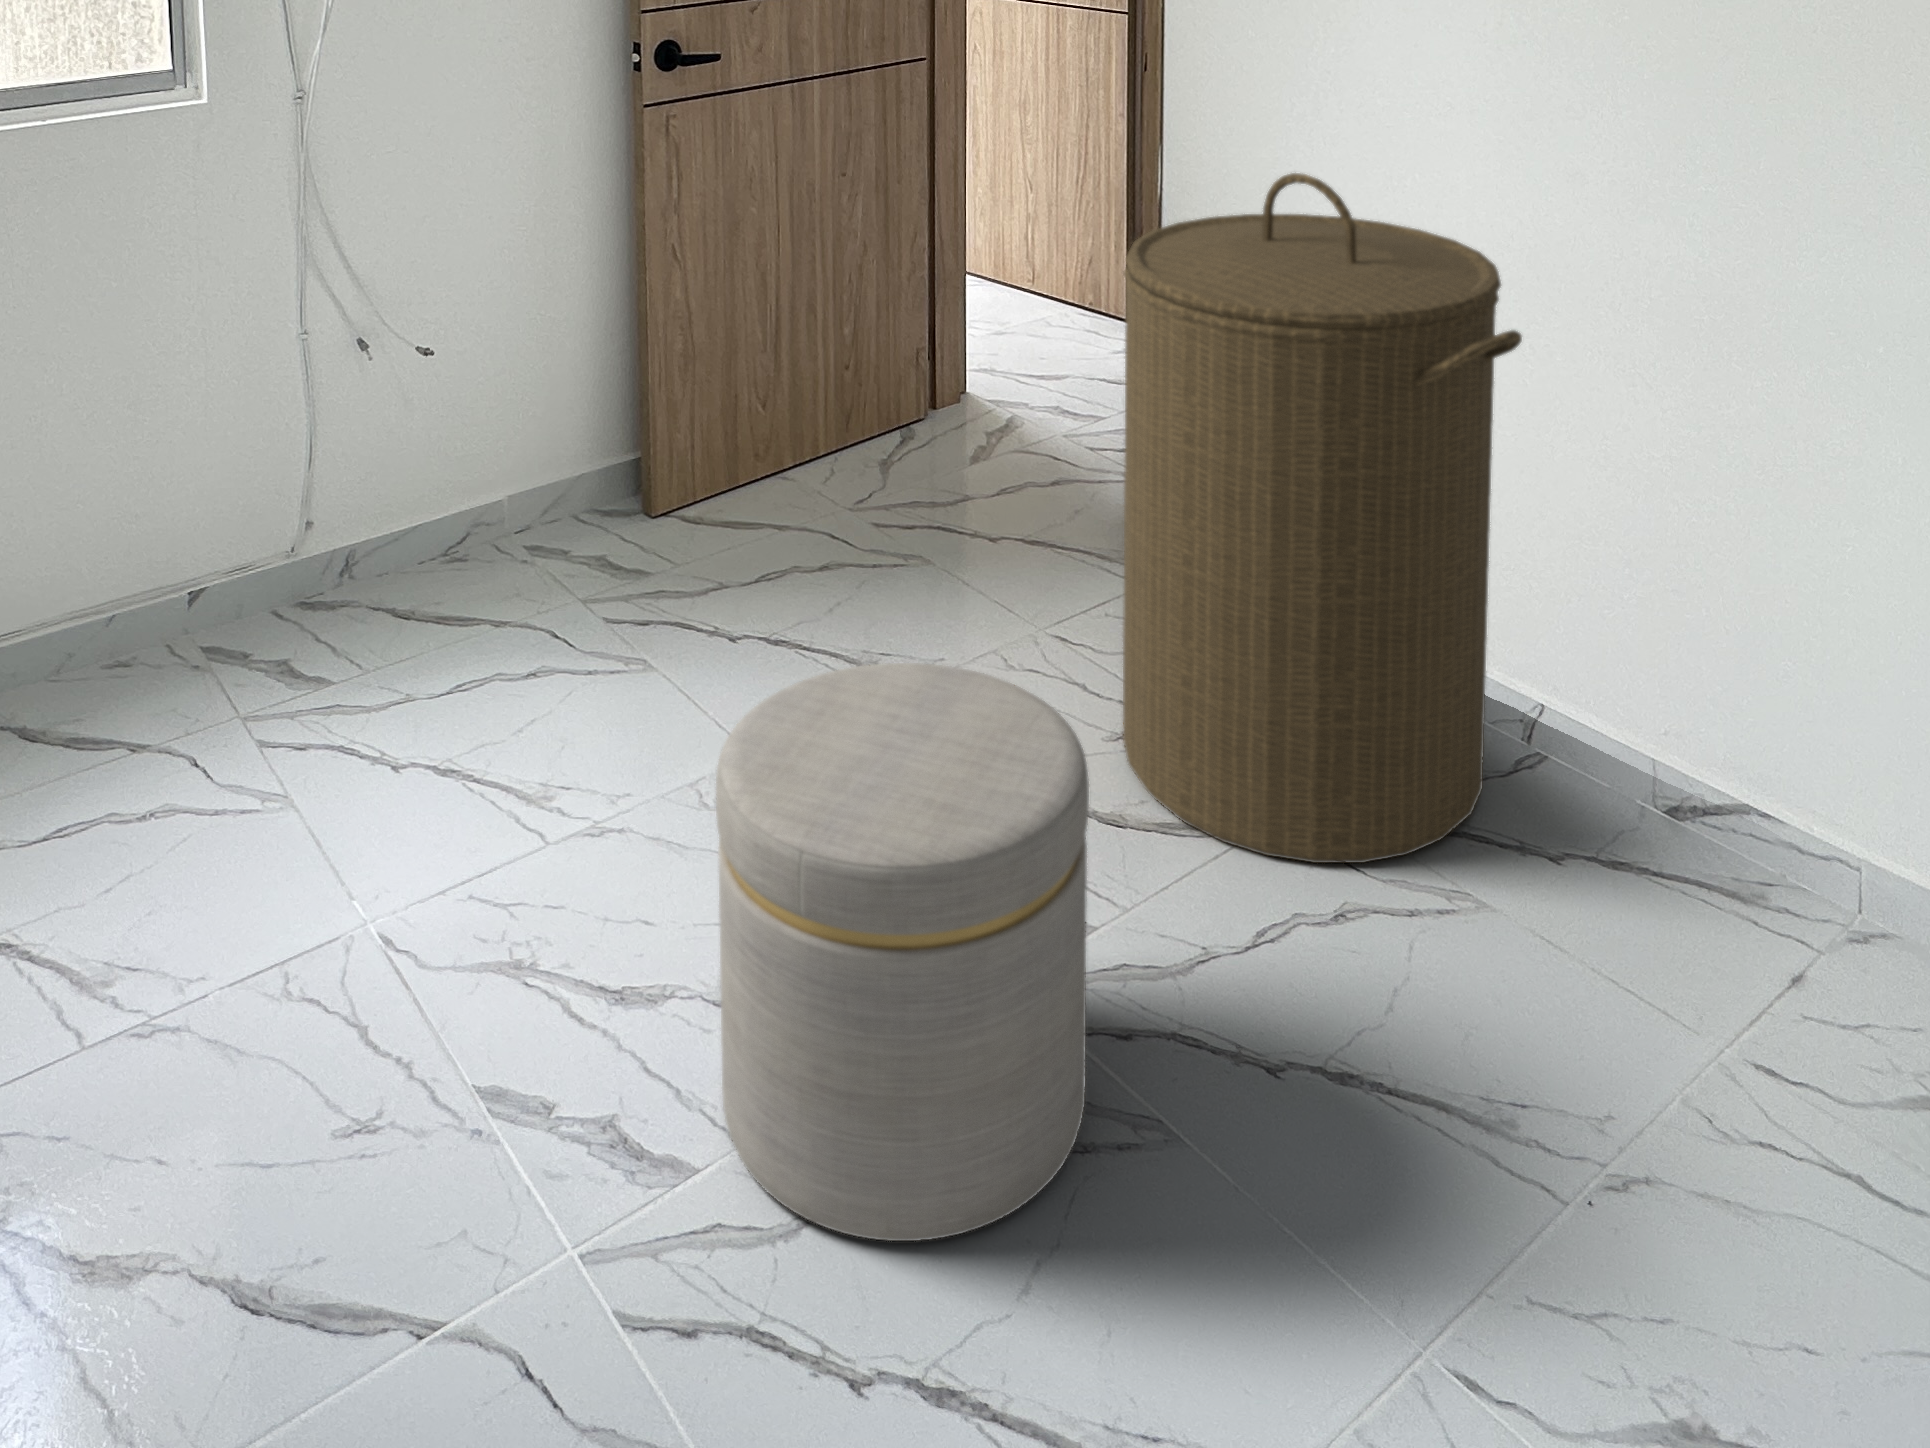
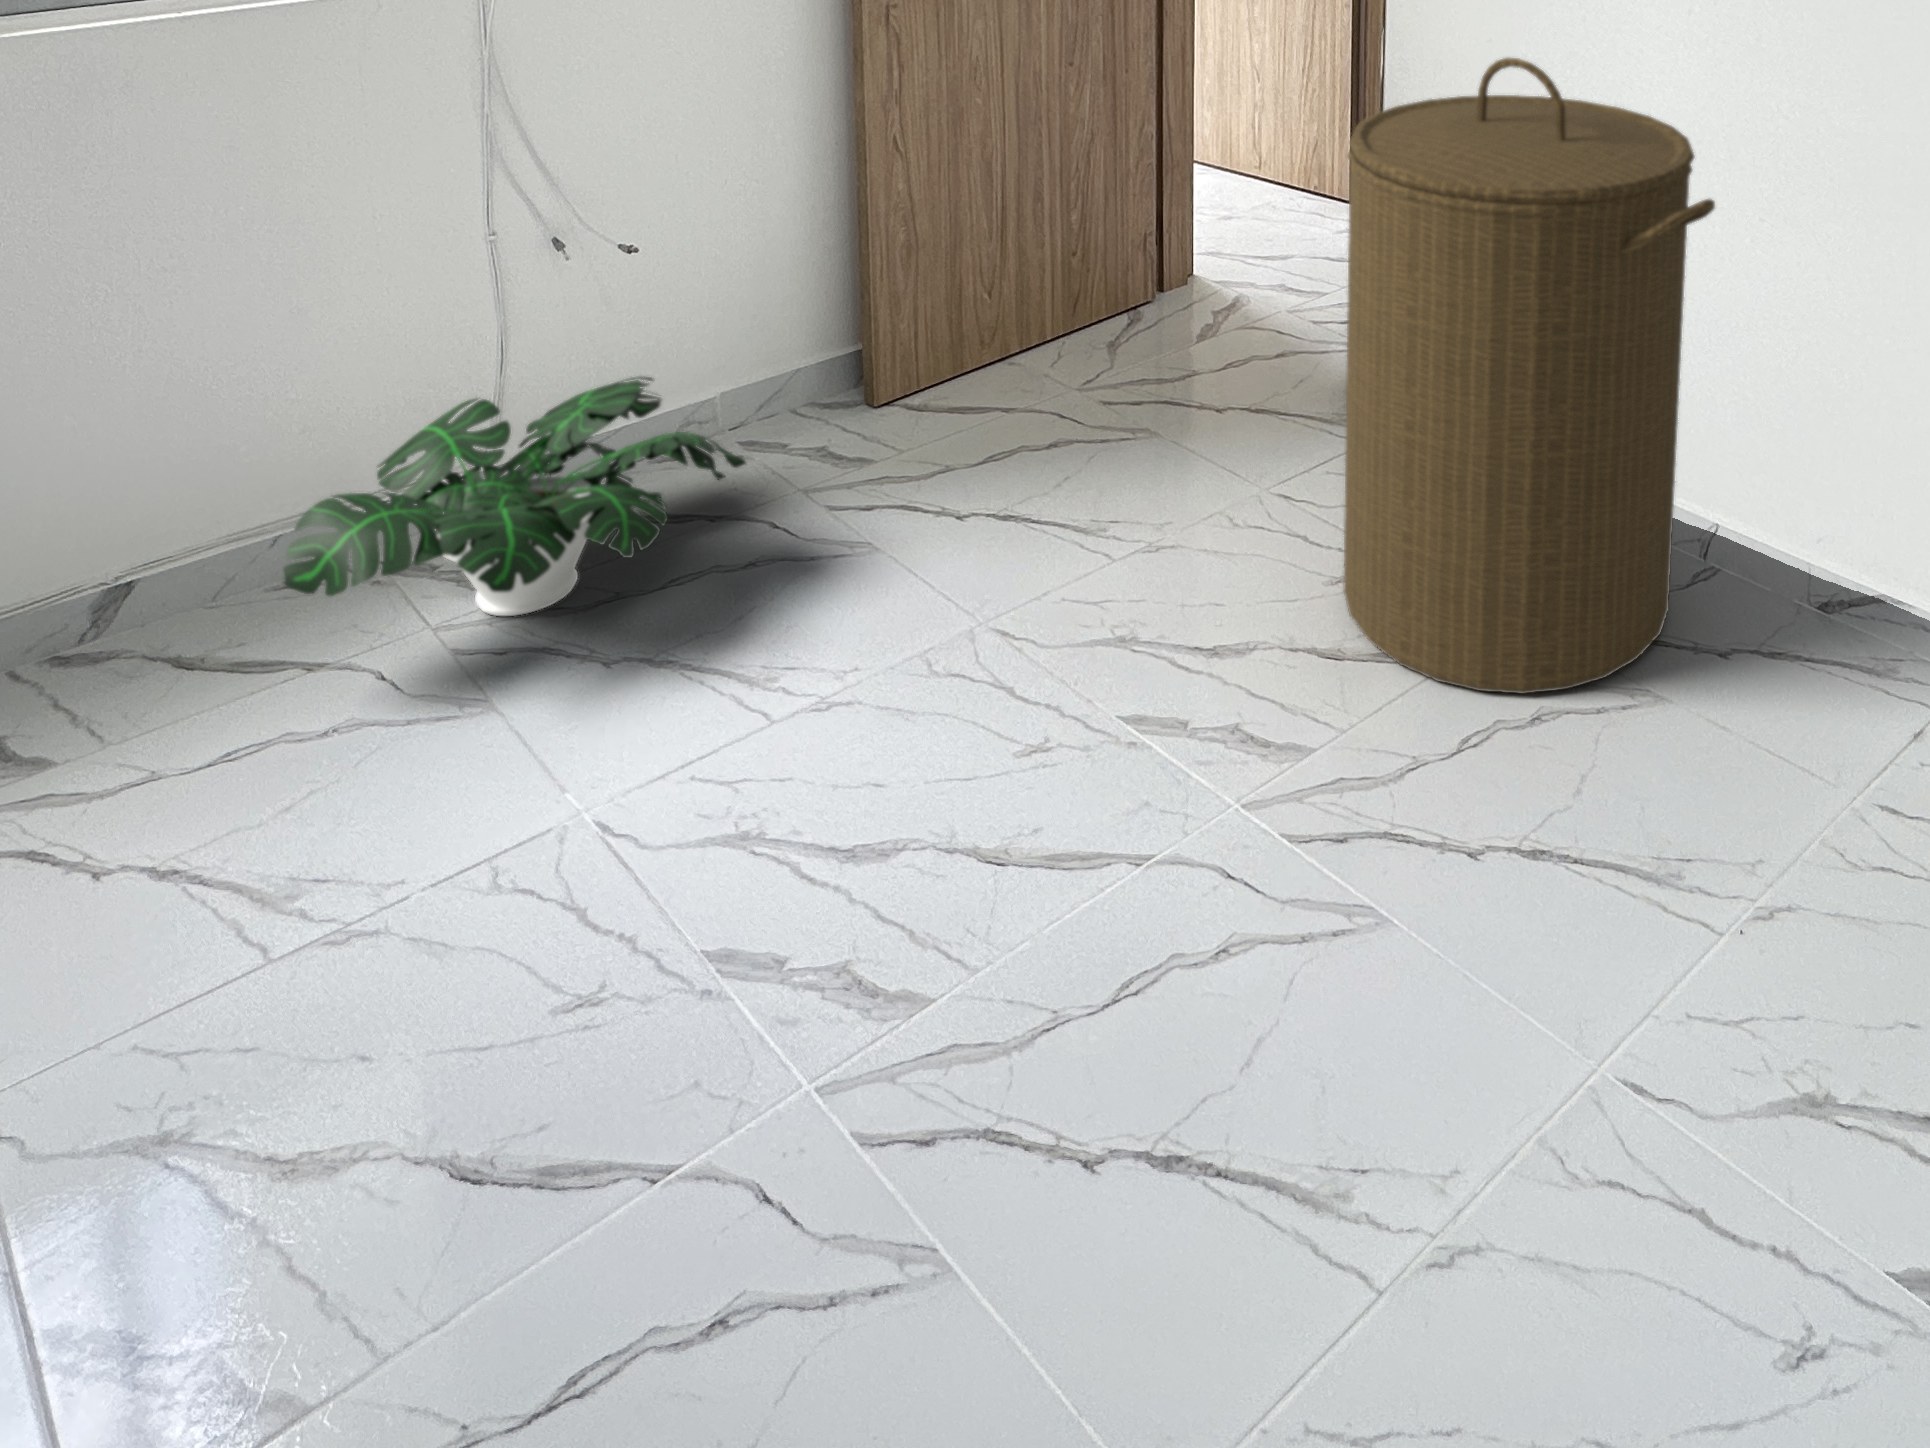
potted plant: none [129,471,532,695] -> present [284,377,746,616]
ottoman: present [716,663,1089,1241] -> none [946,550,1326,1131]

